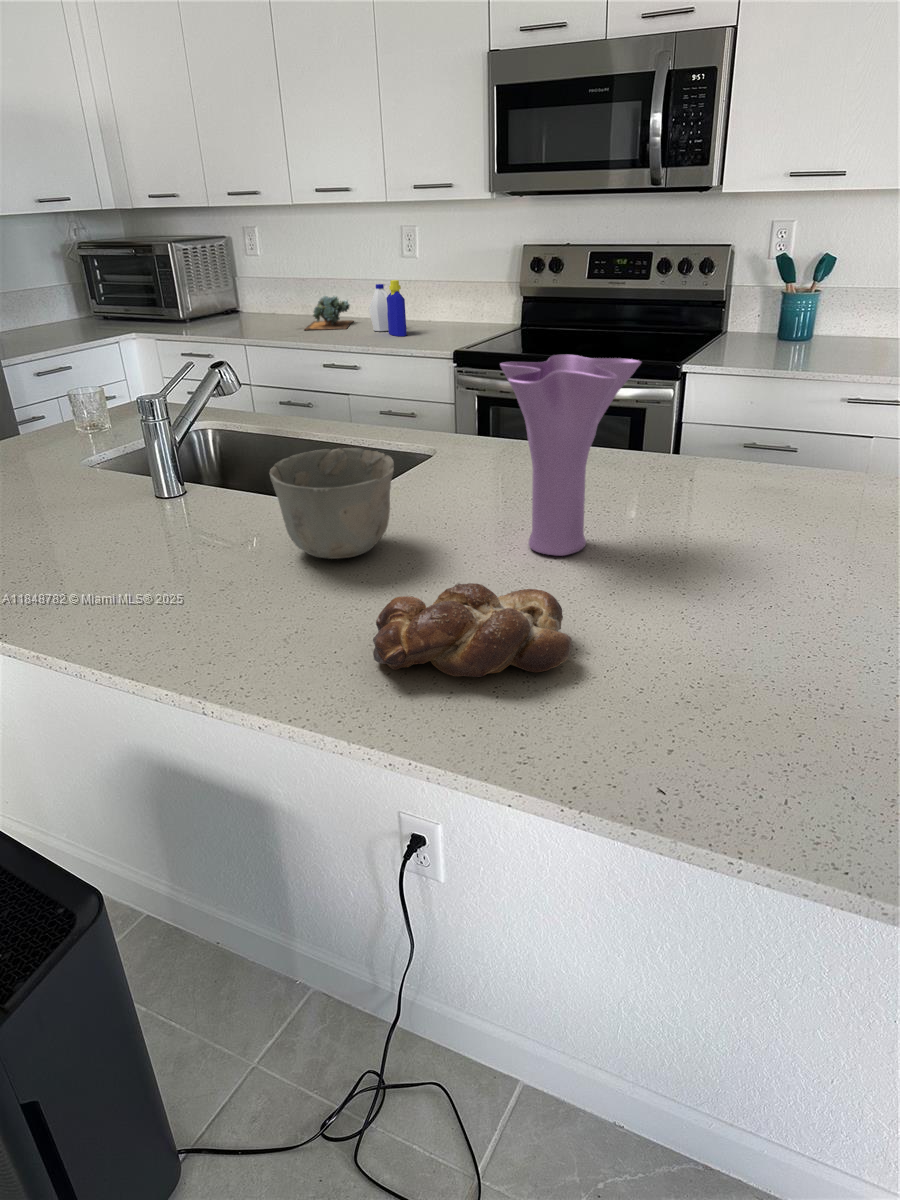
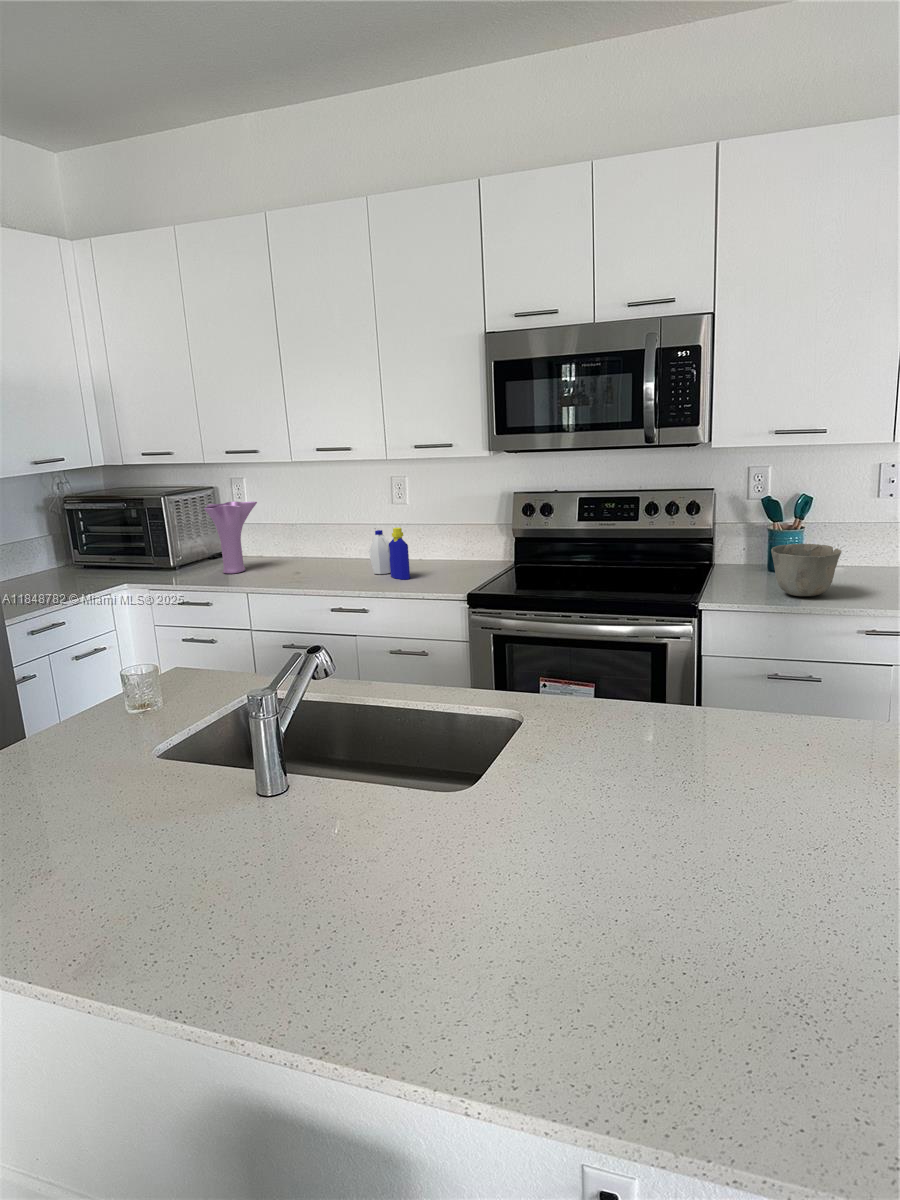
succulent plant: present [305,296,353,330] -> none [302,541,346,575]
vase: present [500,354,641,556] -> present [204,501,257,574]
ceramic bowl: present [270,448,394,559] -> present [771,543,842,596]
bread loaf: present [373,583,572,677] -> none [618,915,844,1036]

